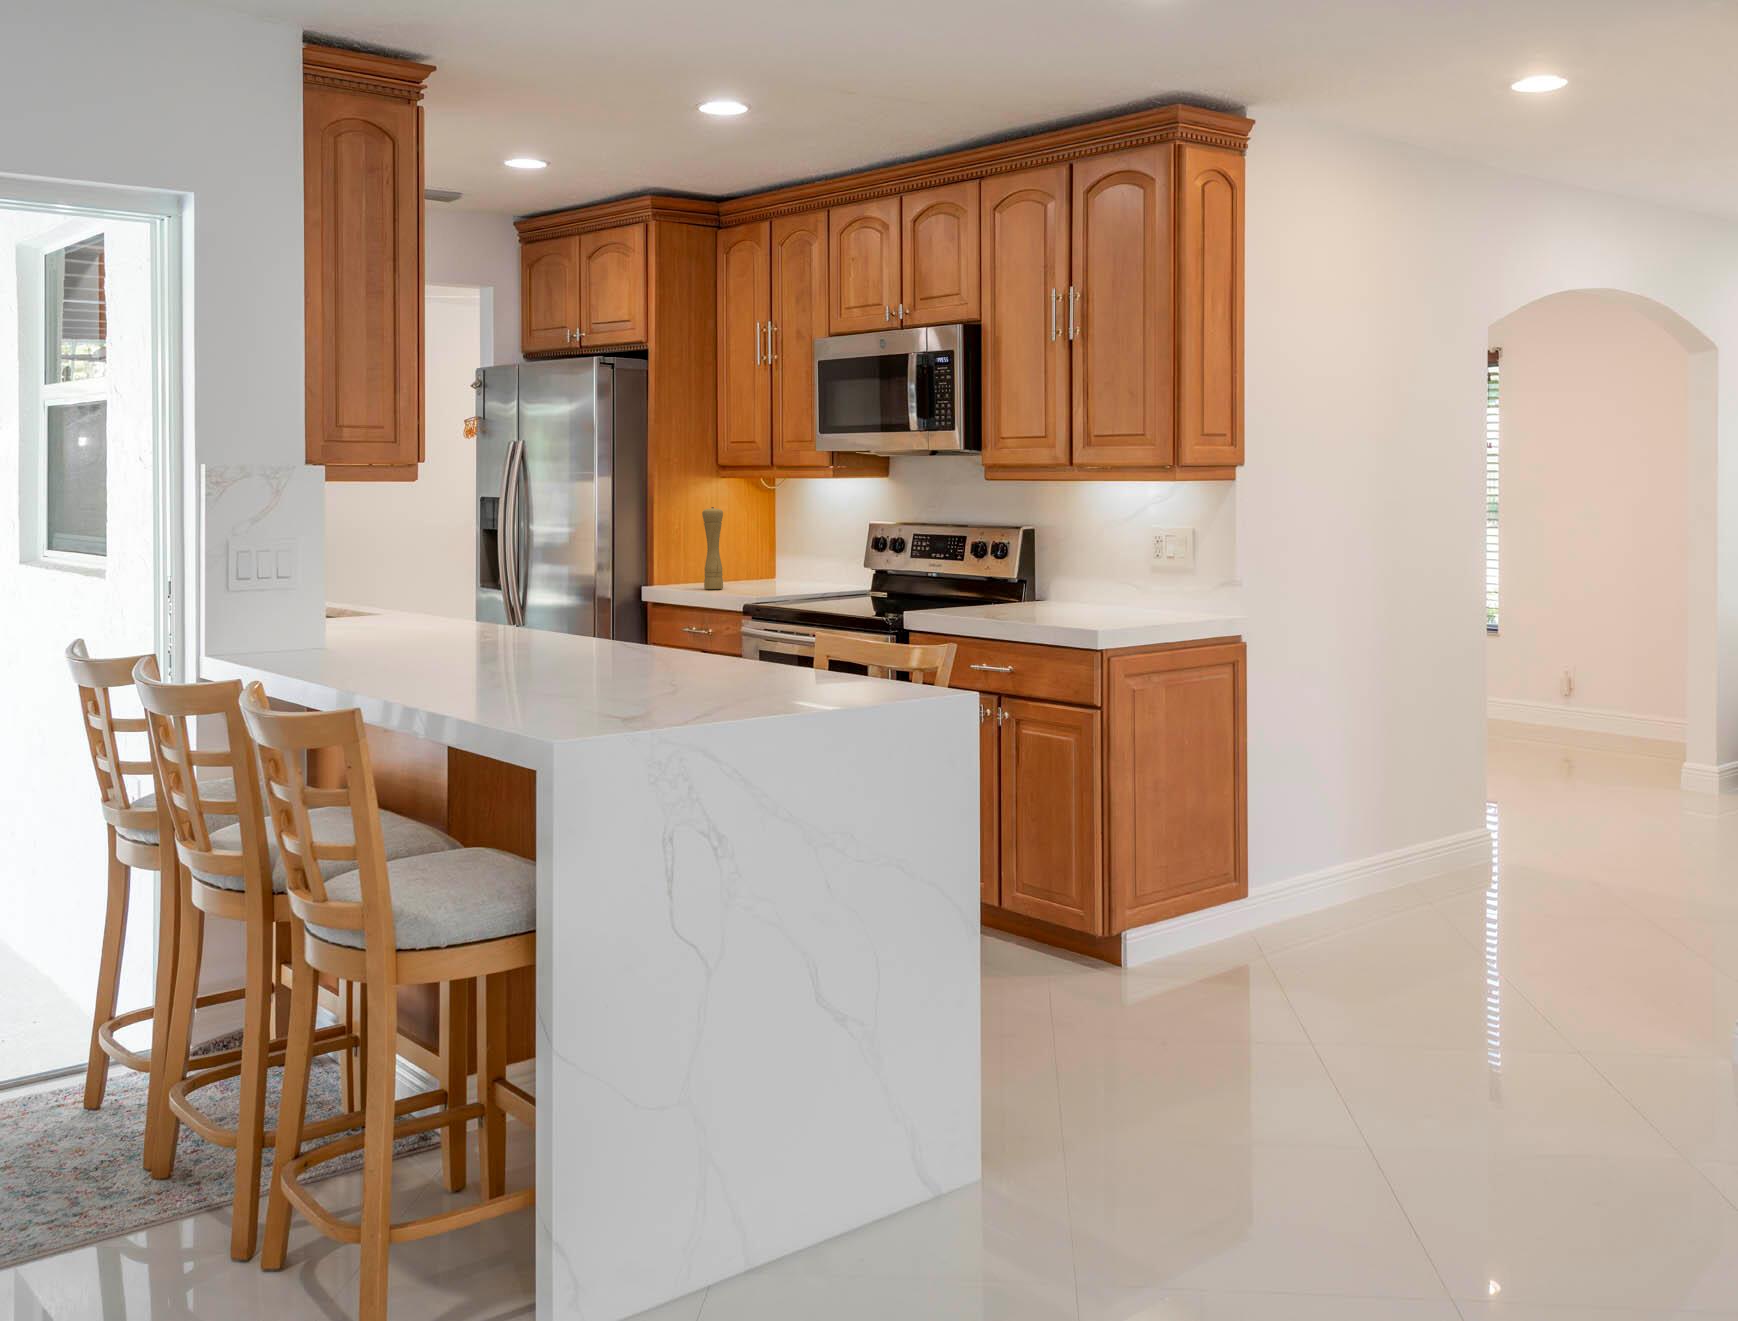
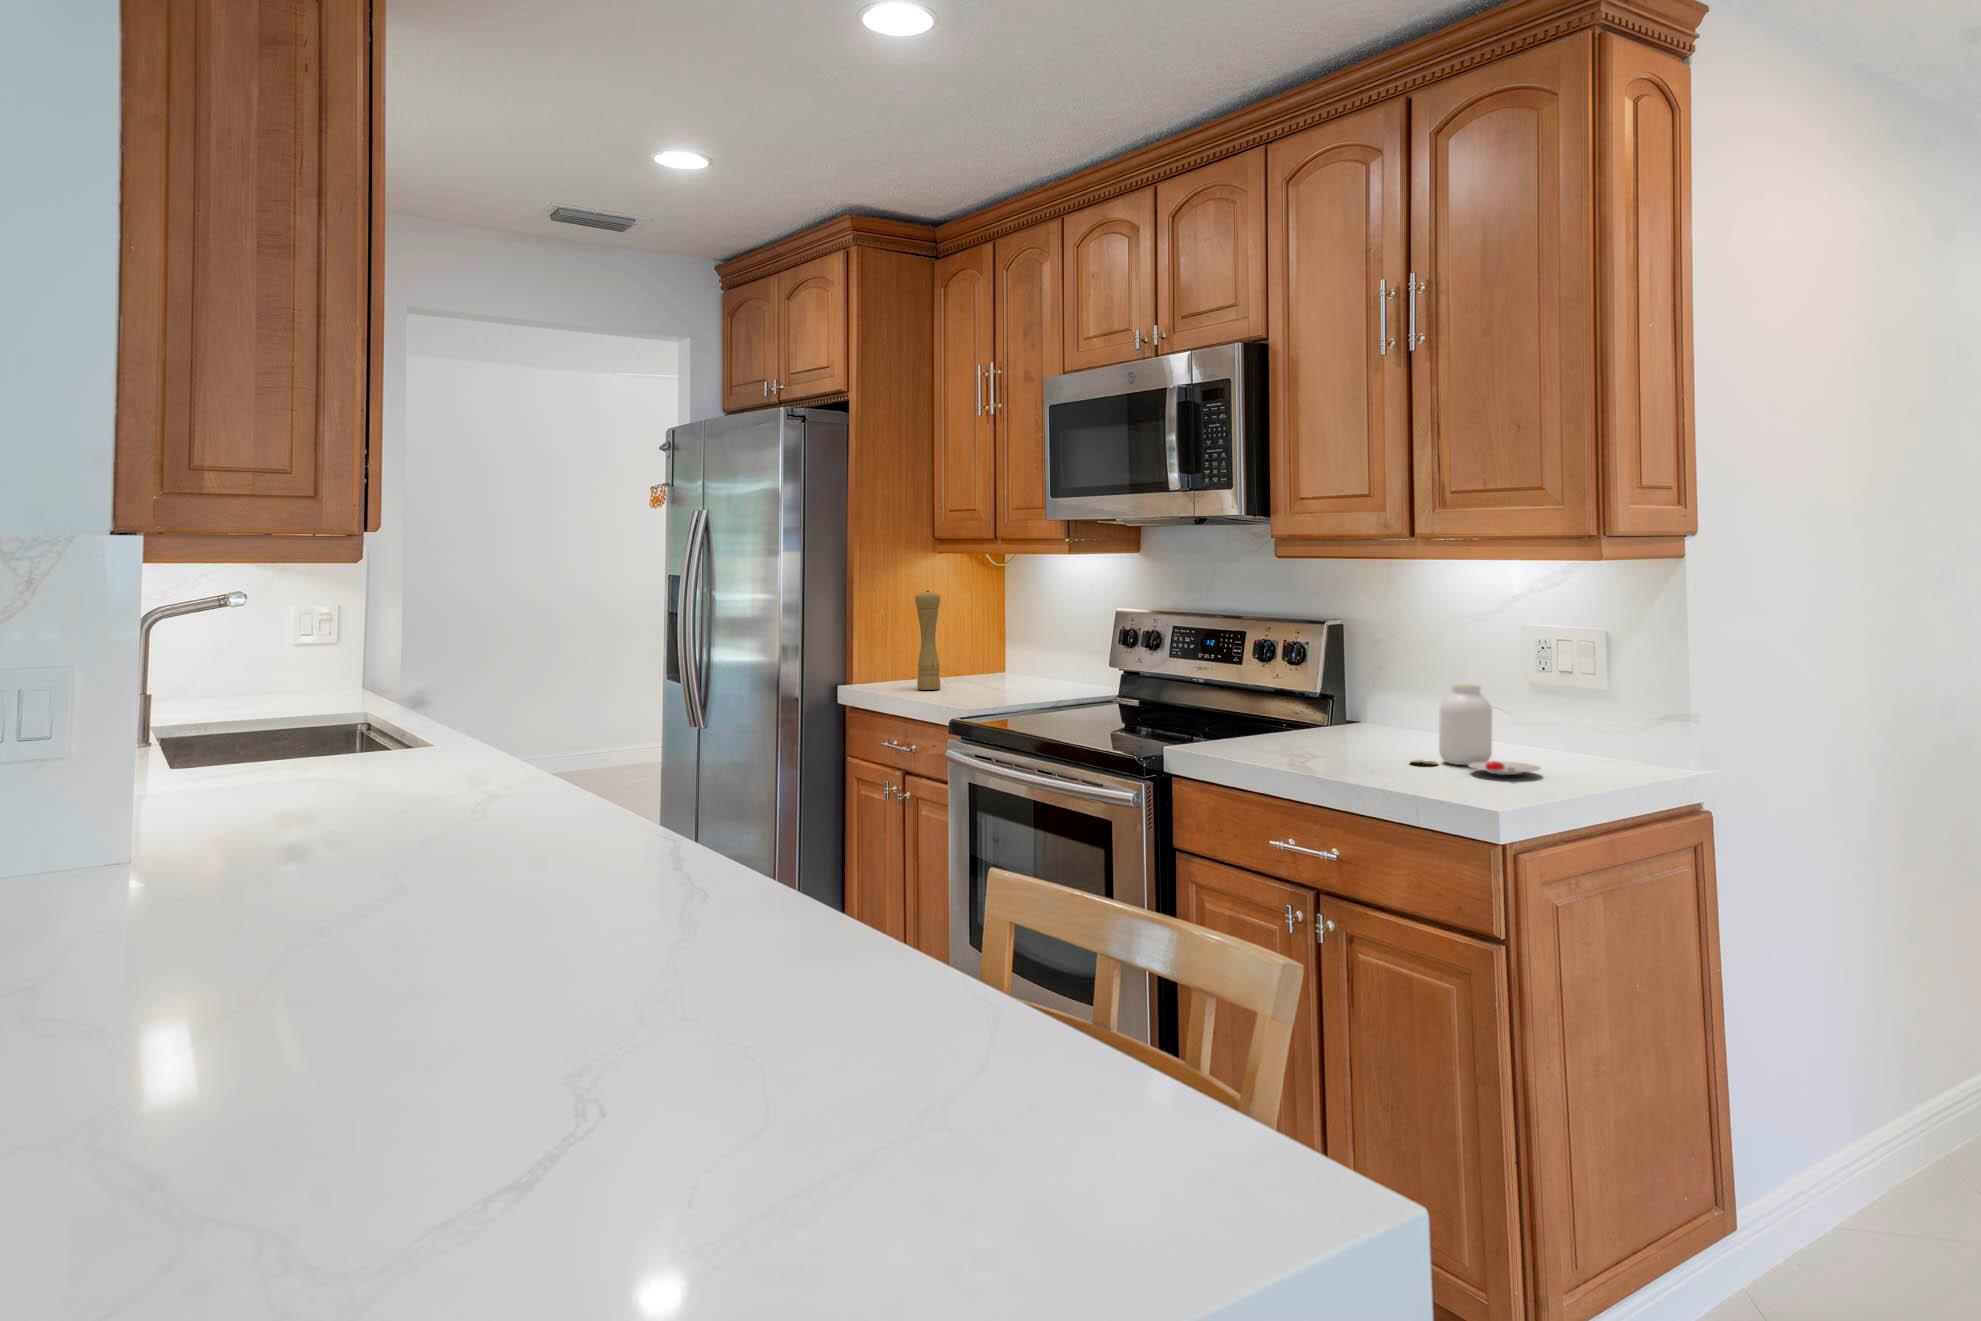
jar: none [1068,565,1147,620] -> present [1412,685,1540,775]

